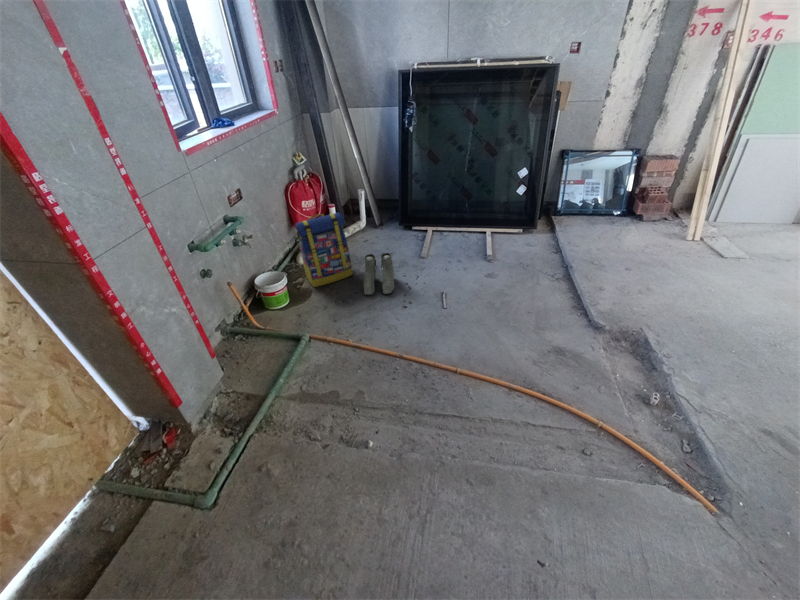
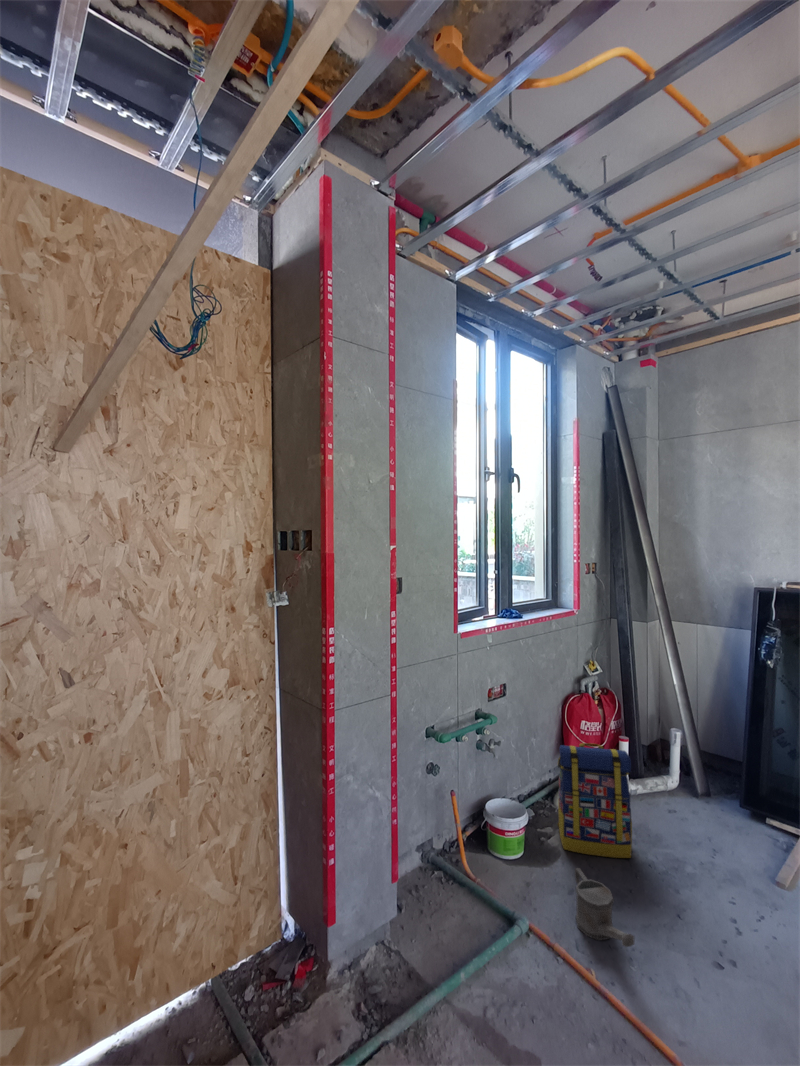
boots: present [364,253,394,295] -> none [643,834,707,927]
watering can: none [326,292,368,324] -> present [575,868,634,947]

